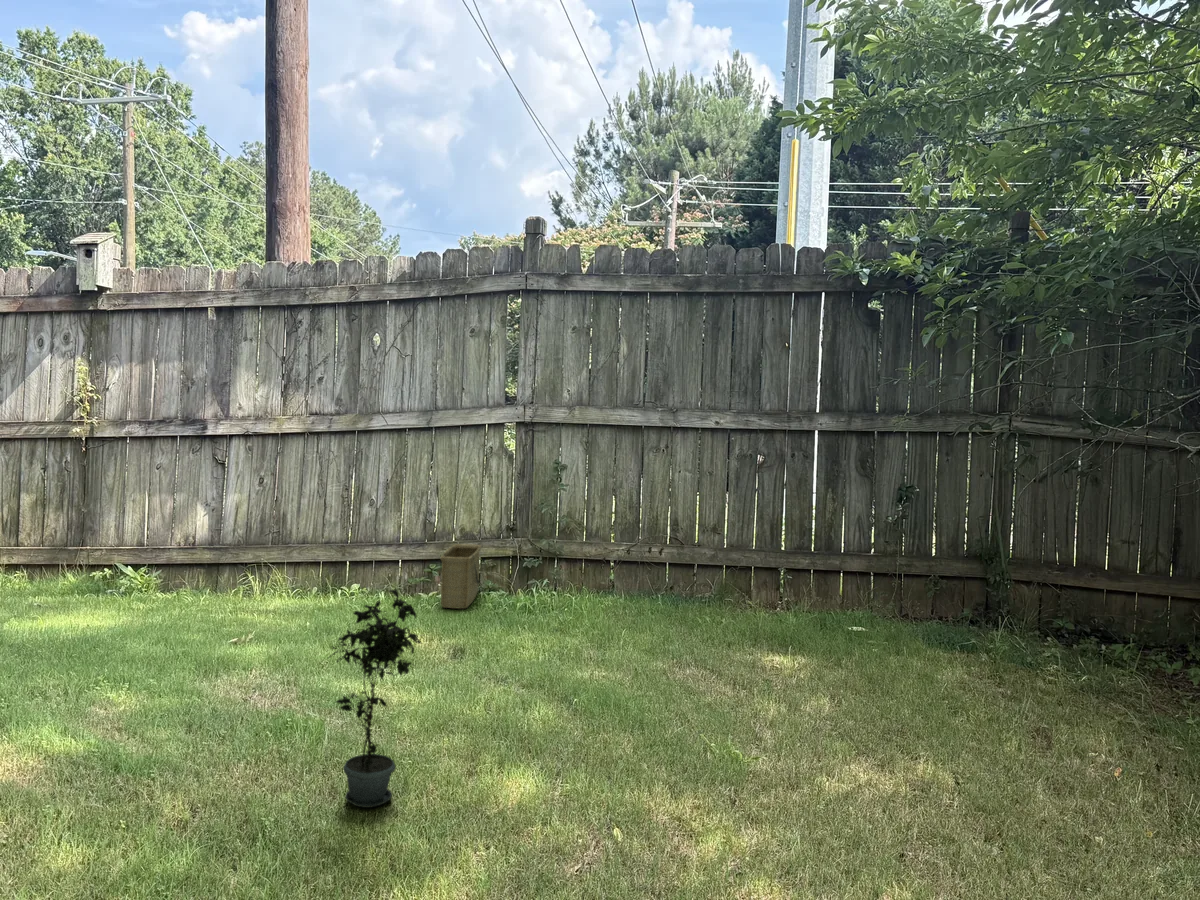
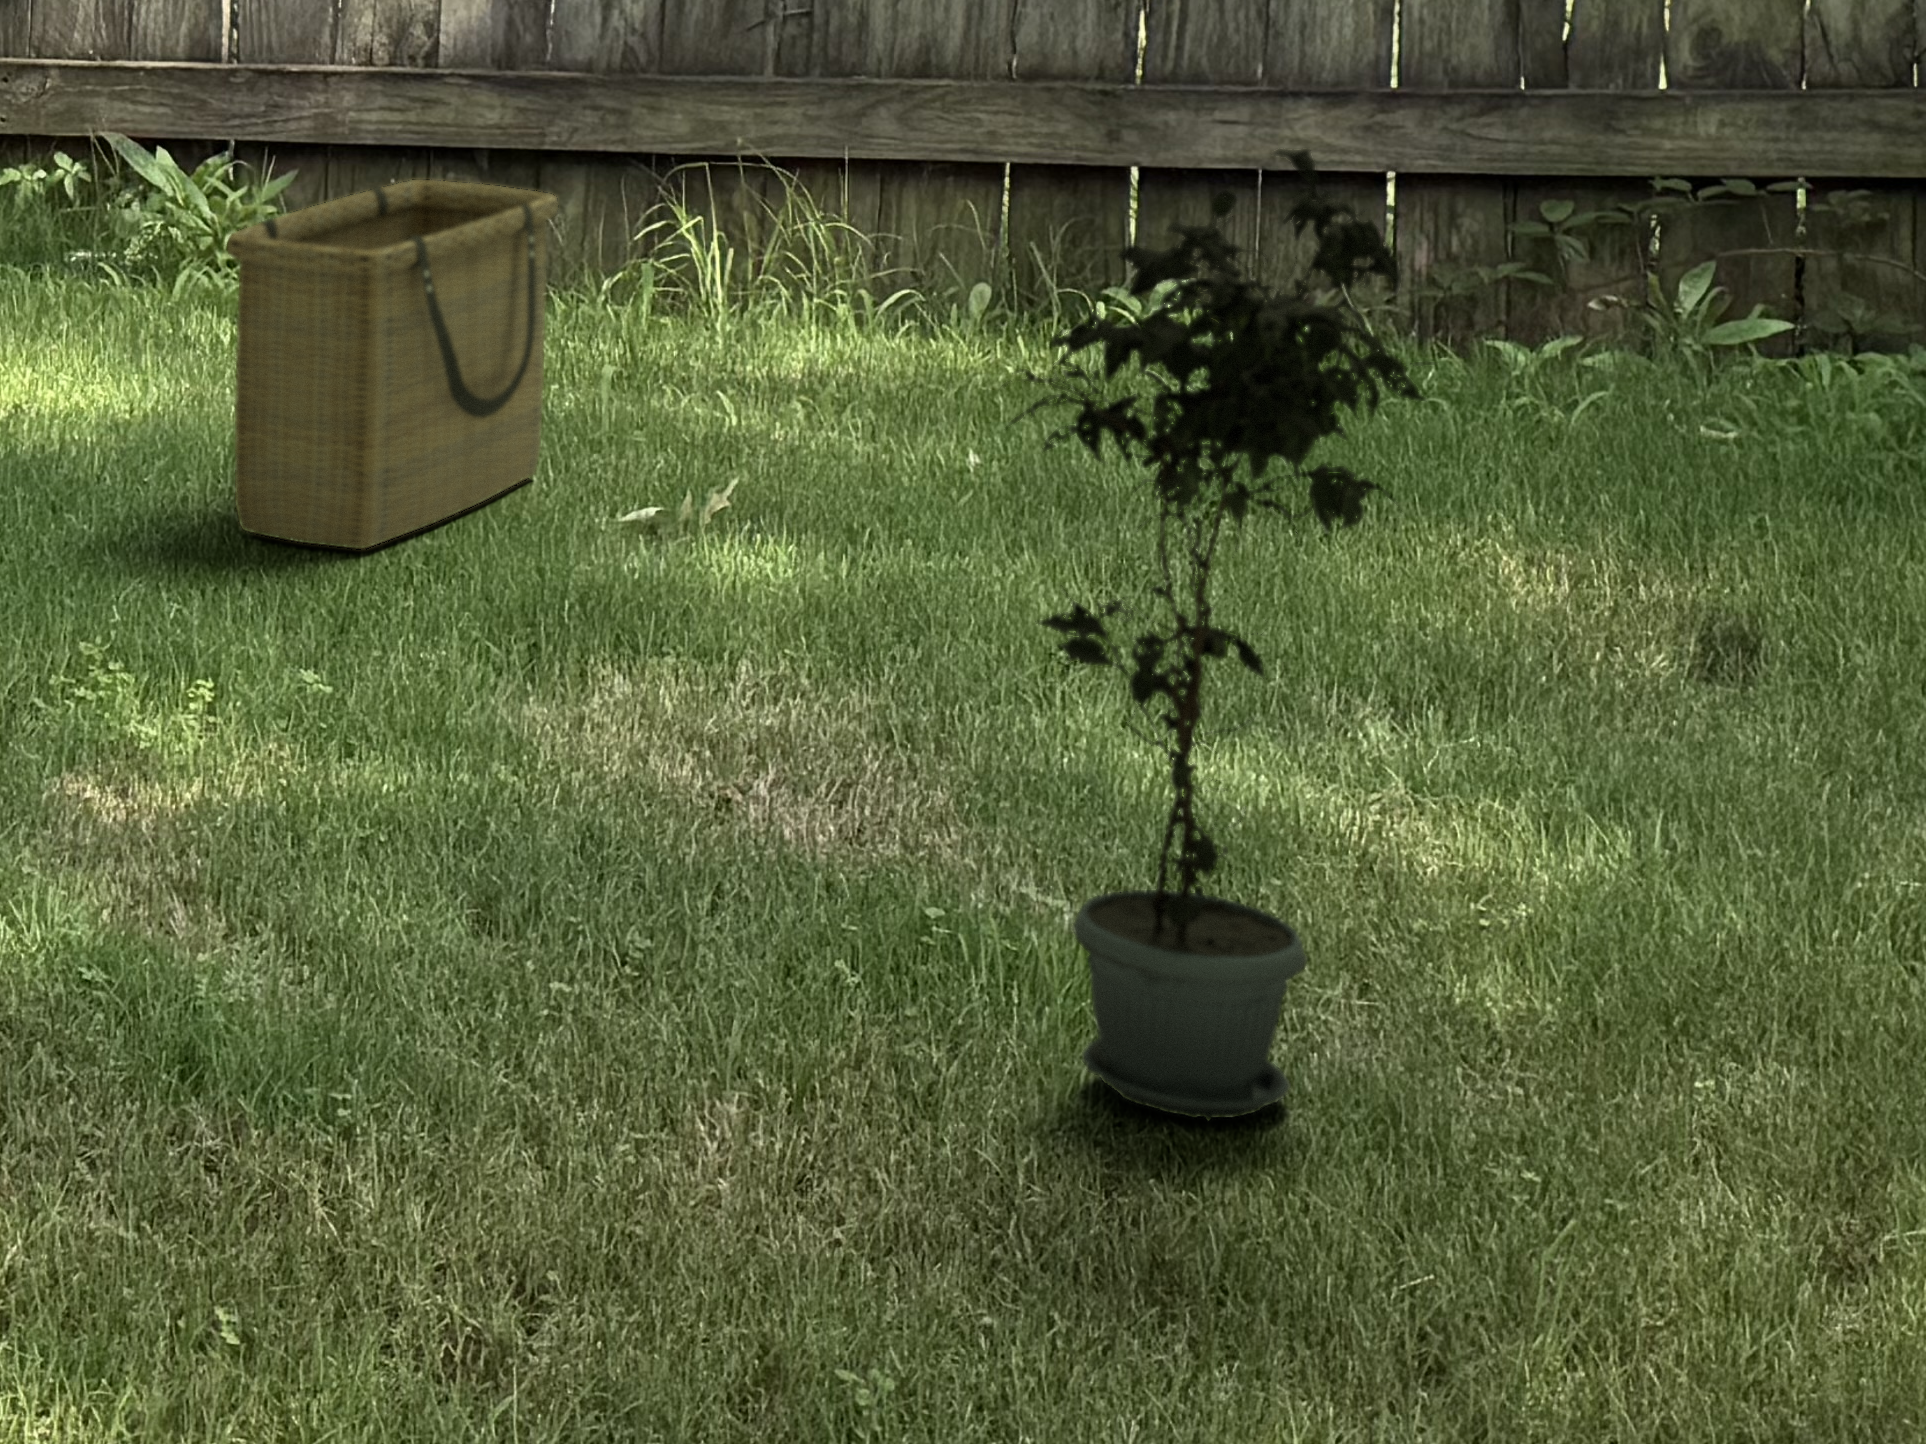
basket: present [440,544,481,608] -> present [227,180,558,549]

